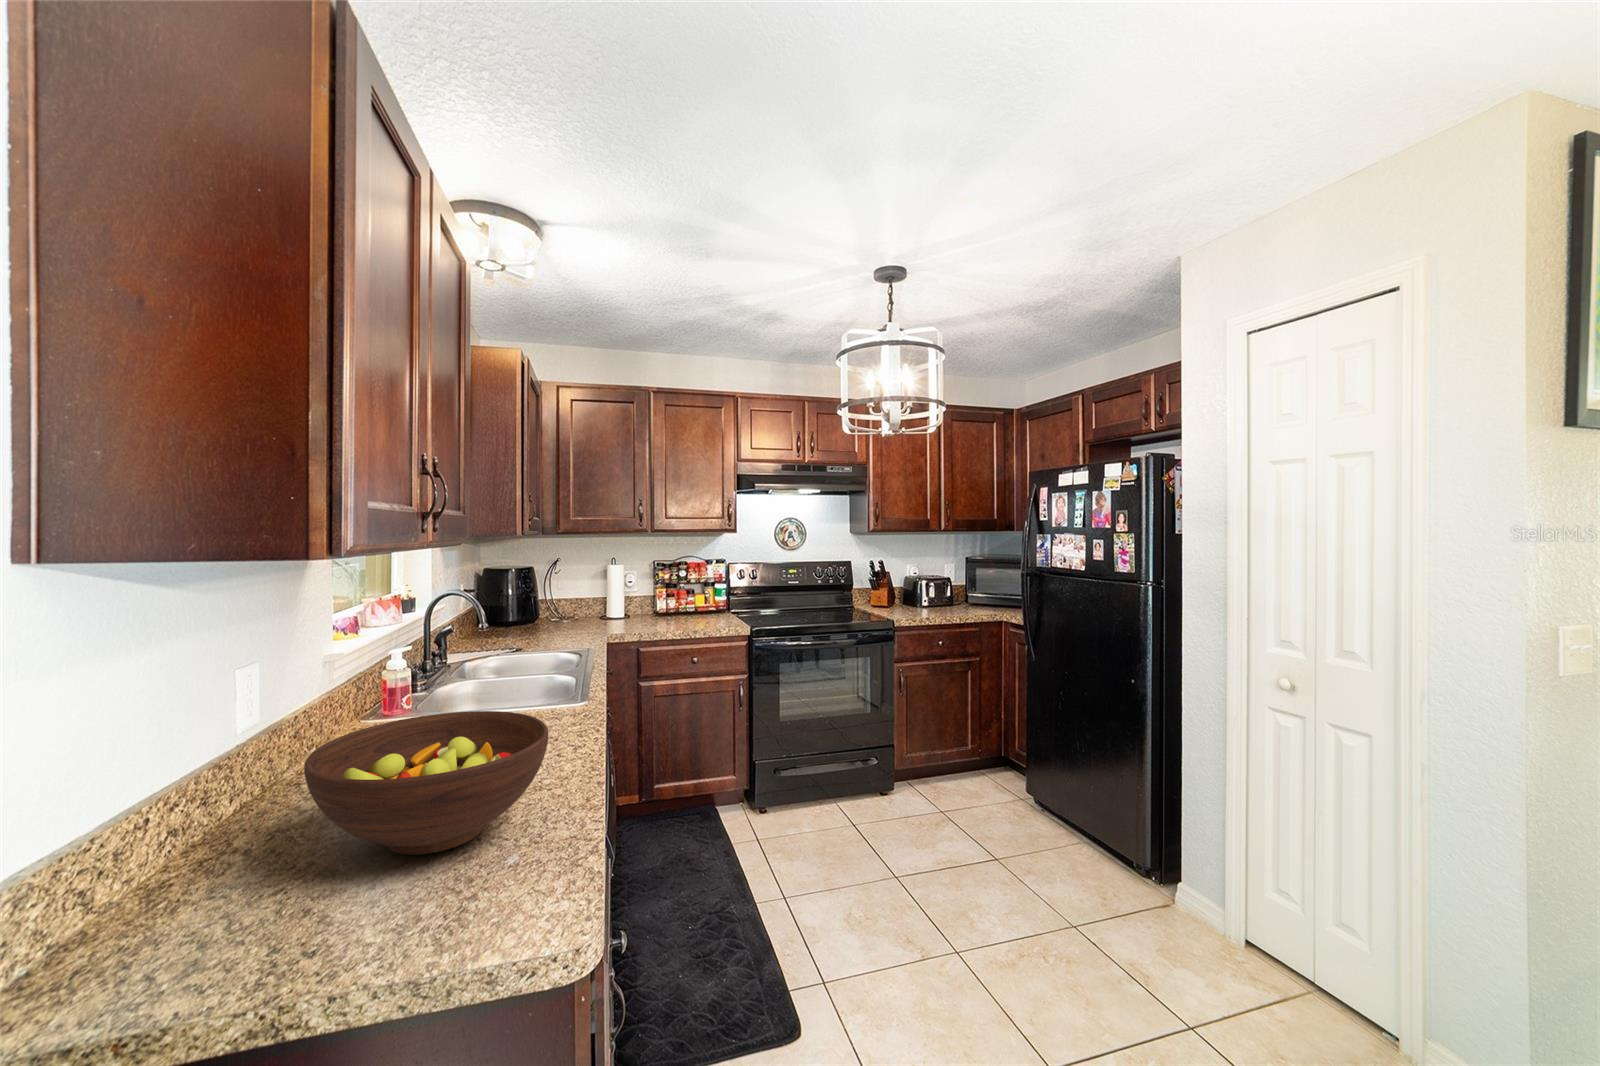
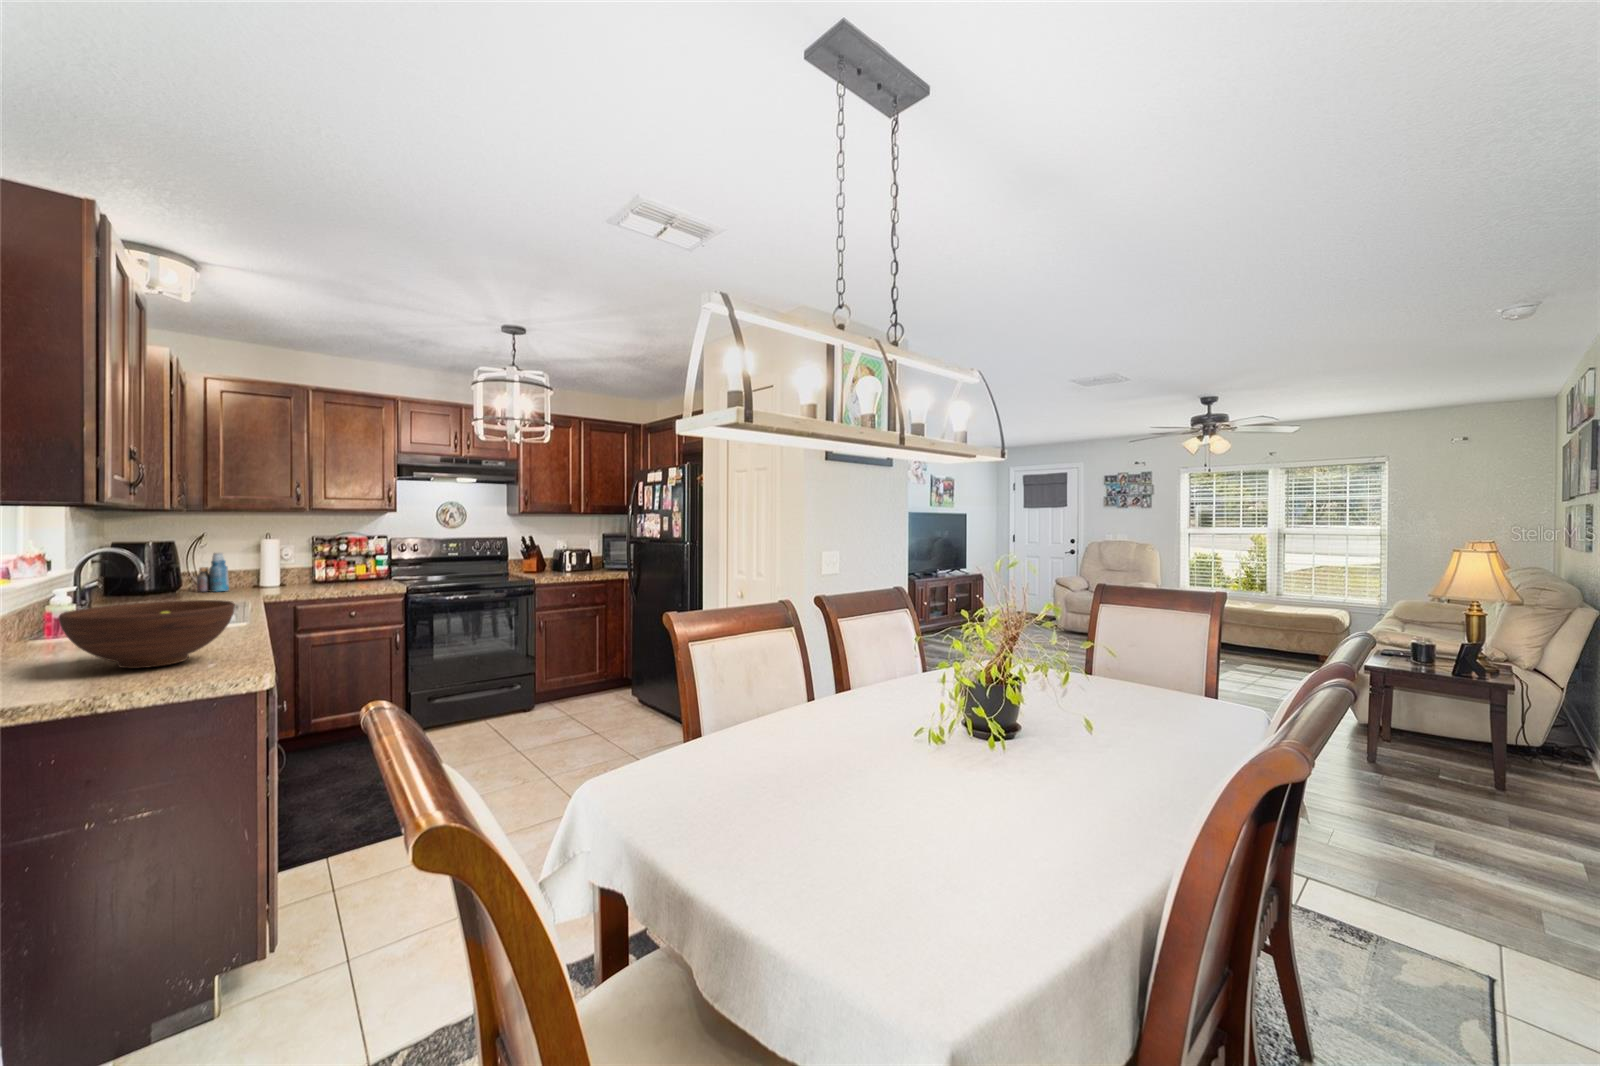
bottle: none [551,579,578,623] -> present [197,552,229,592]

